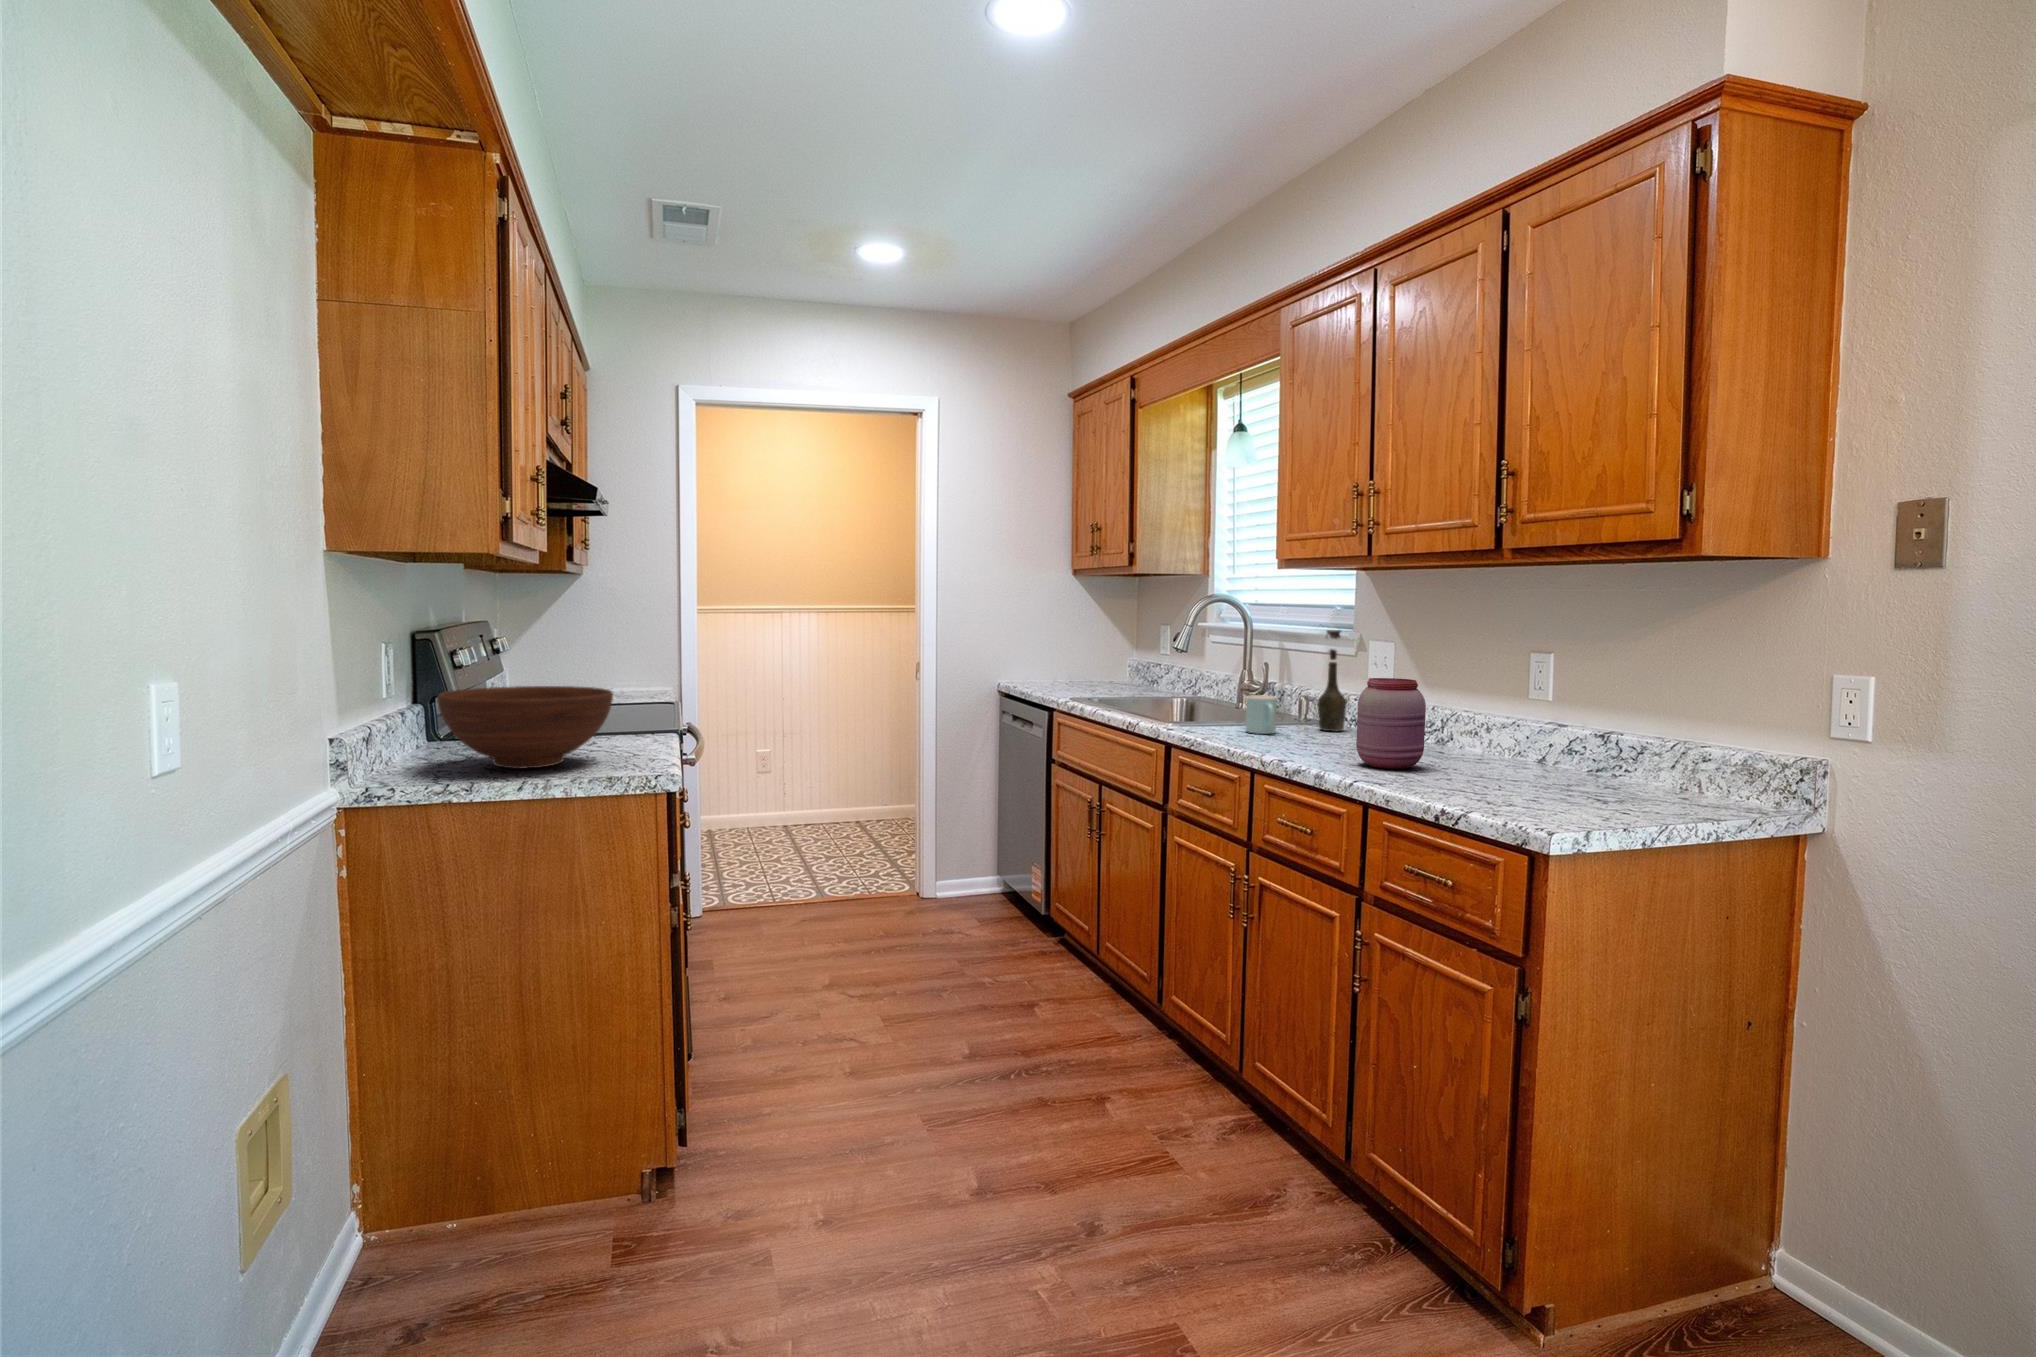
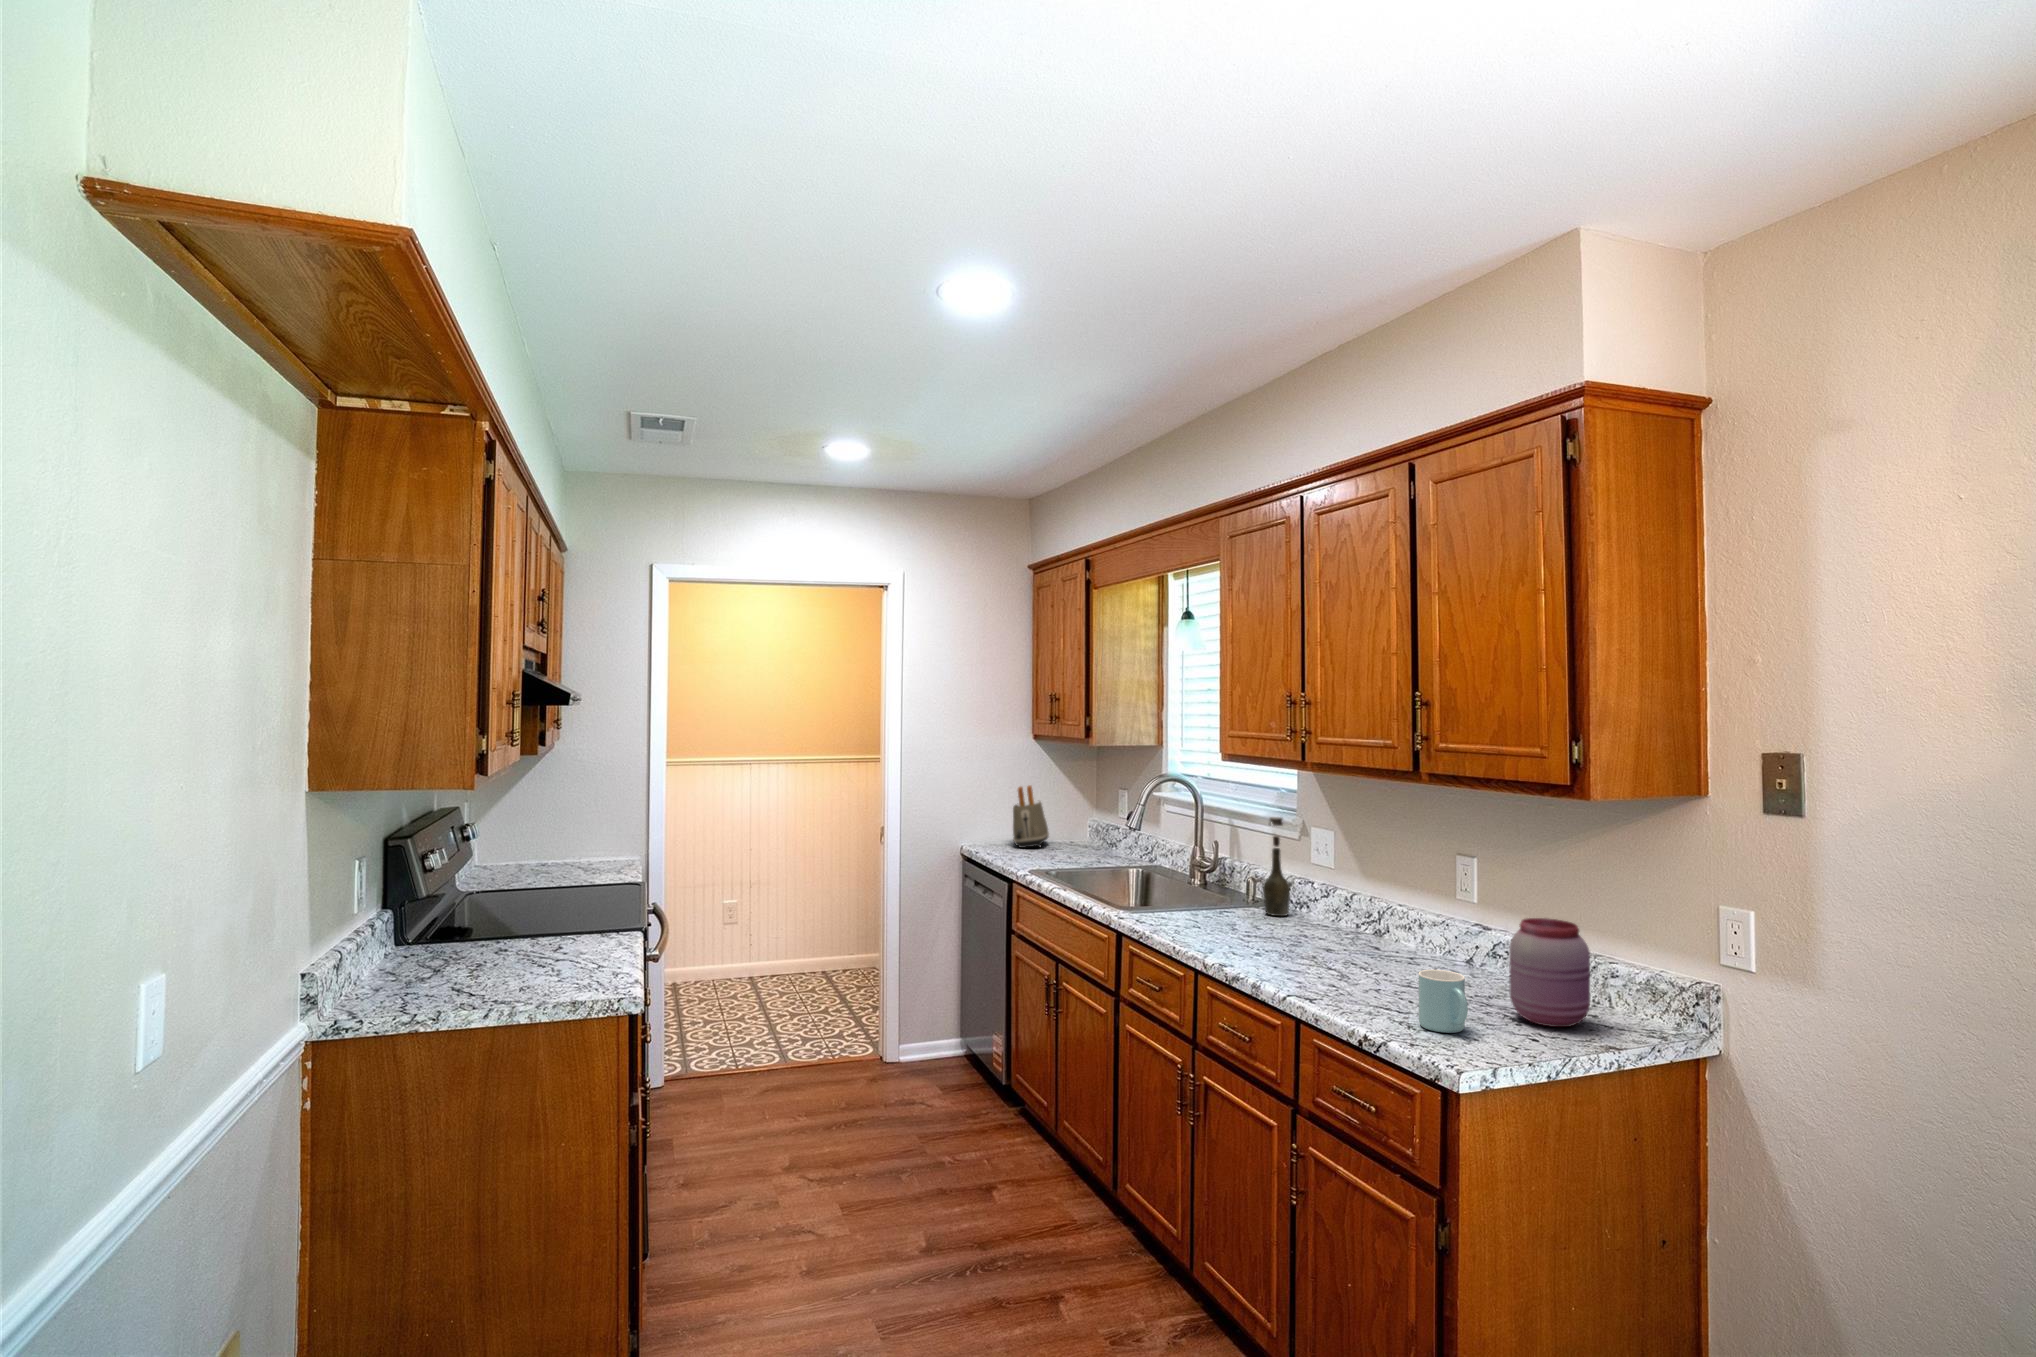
toaster: none [1051,624,1088,687] -> present [1013,785,1049,848]
jar: present [1356,678,1426,769] -> present [1509,918,1590,1027]
fruit bowl: present [437,686,613,769] -> none [408,897,579,988]
mug: present [1246,695,1277,734] -> present [1419,970,1468,1033]

